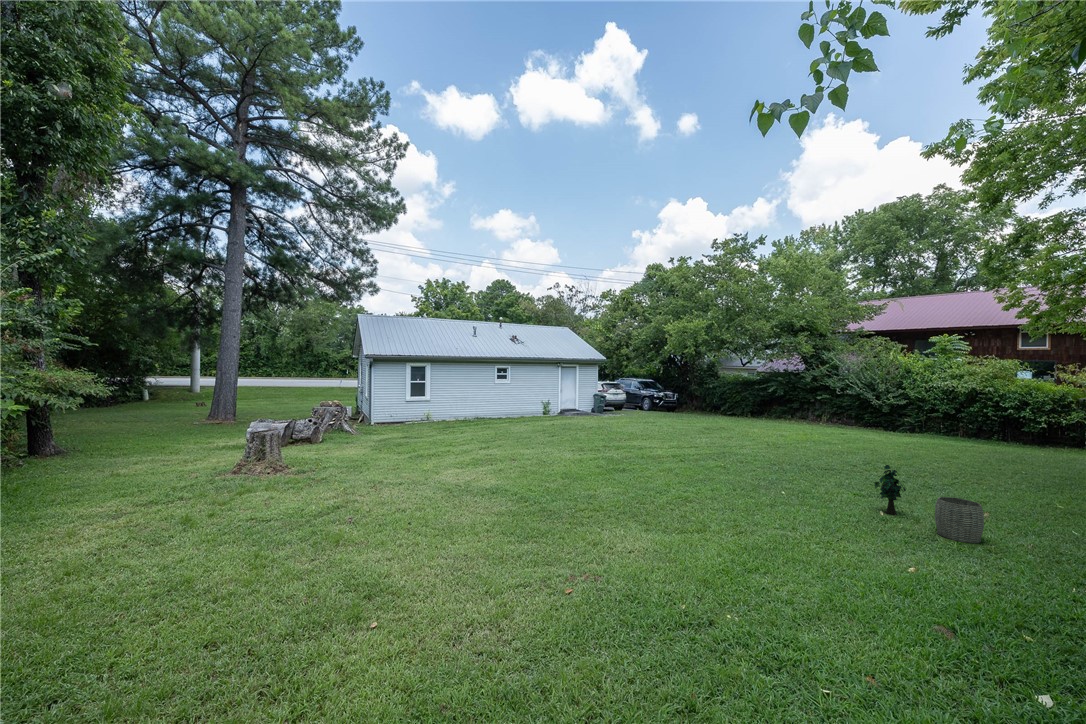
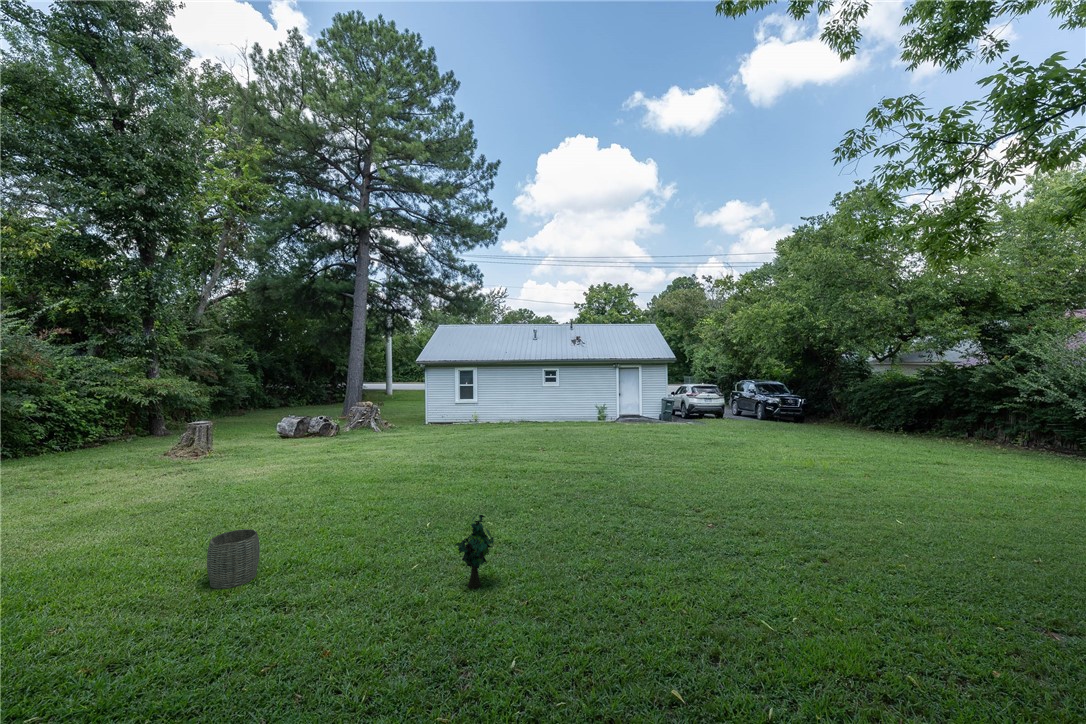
woven basket: present [935,497,984,543] -> present [207,529,260,589]

